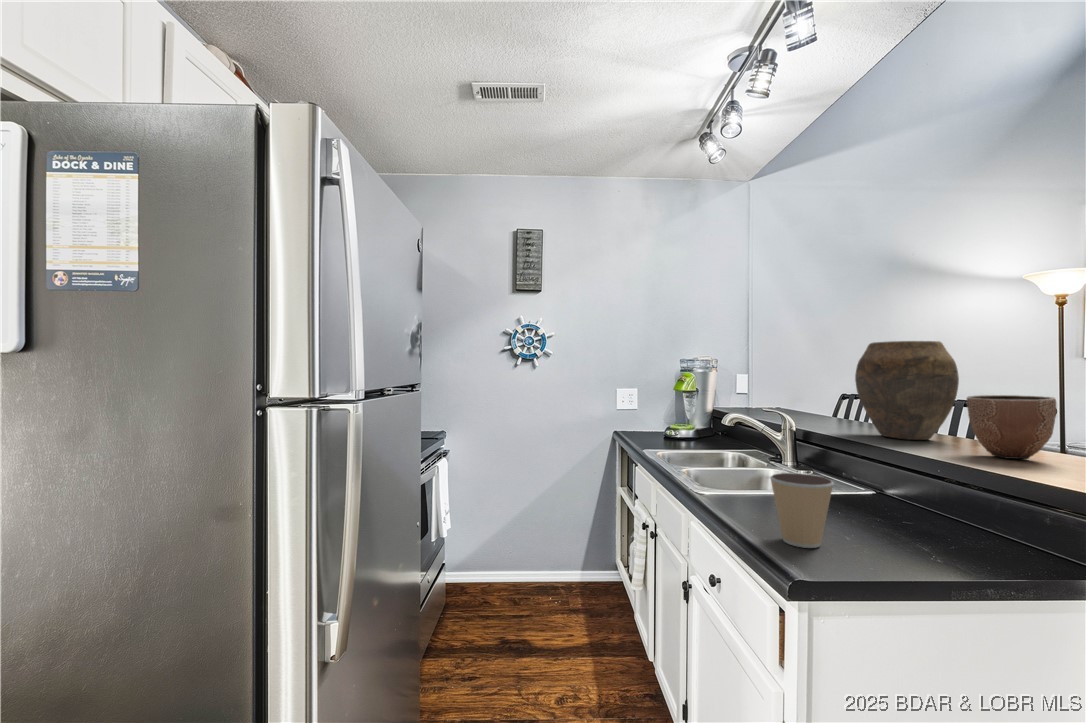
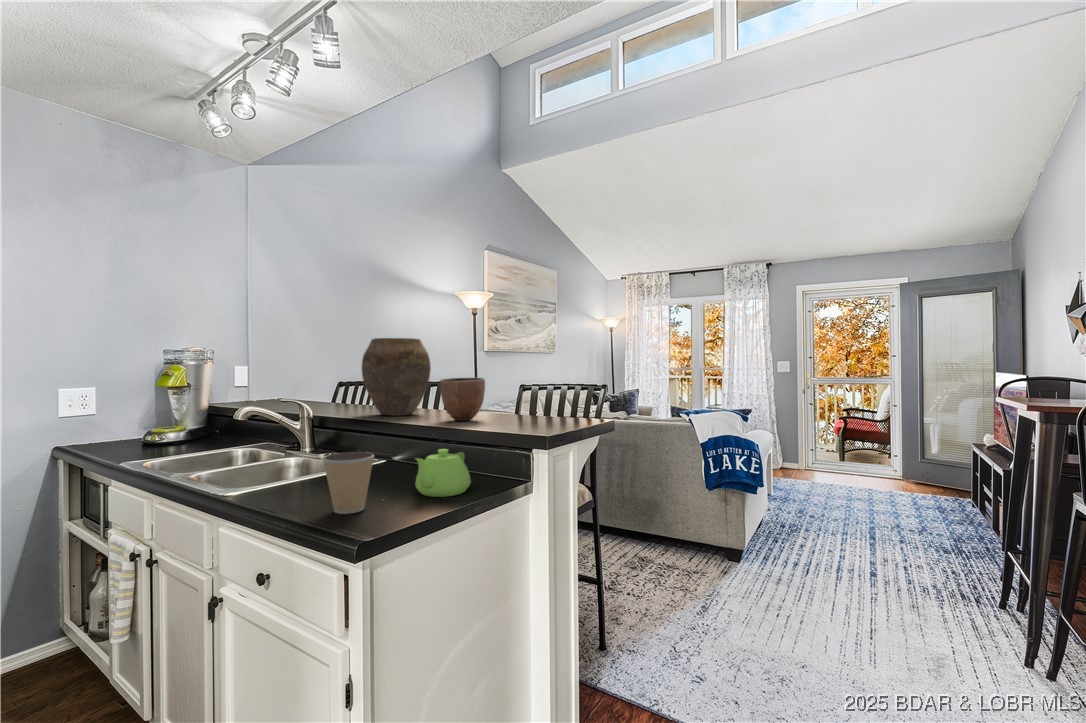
teapot: none [896,493,1002,566] -> present [415,449,471,497]

